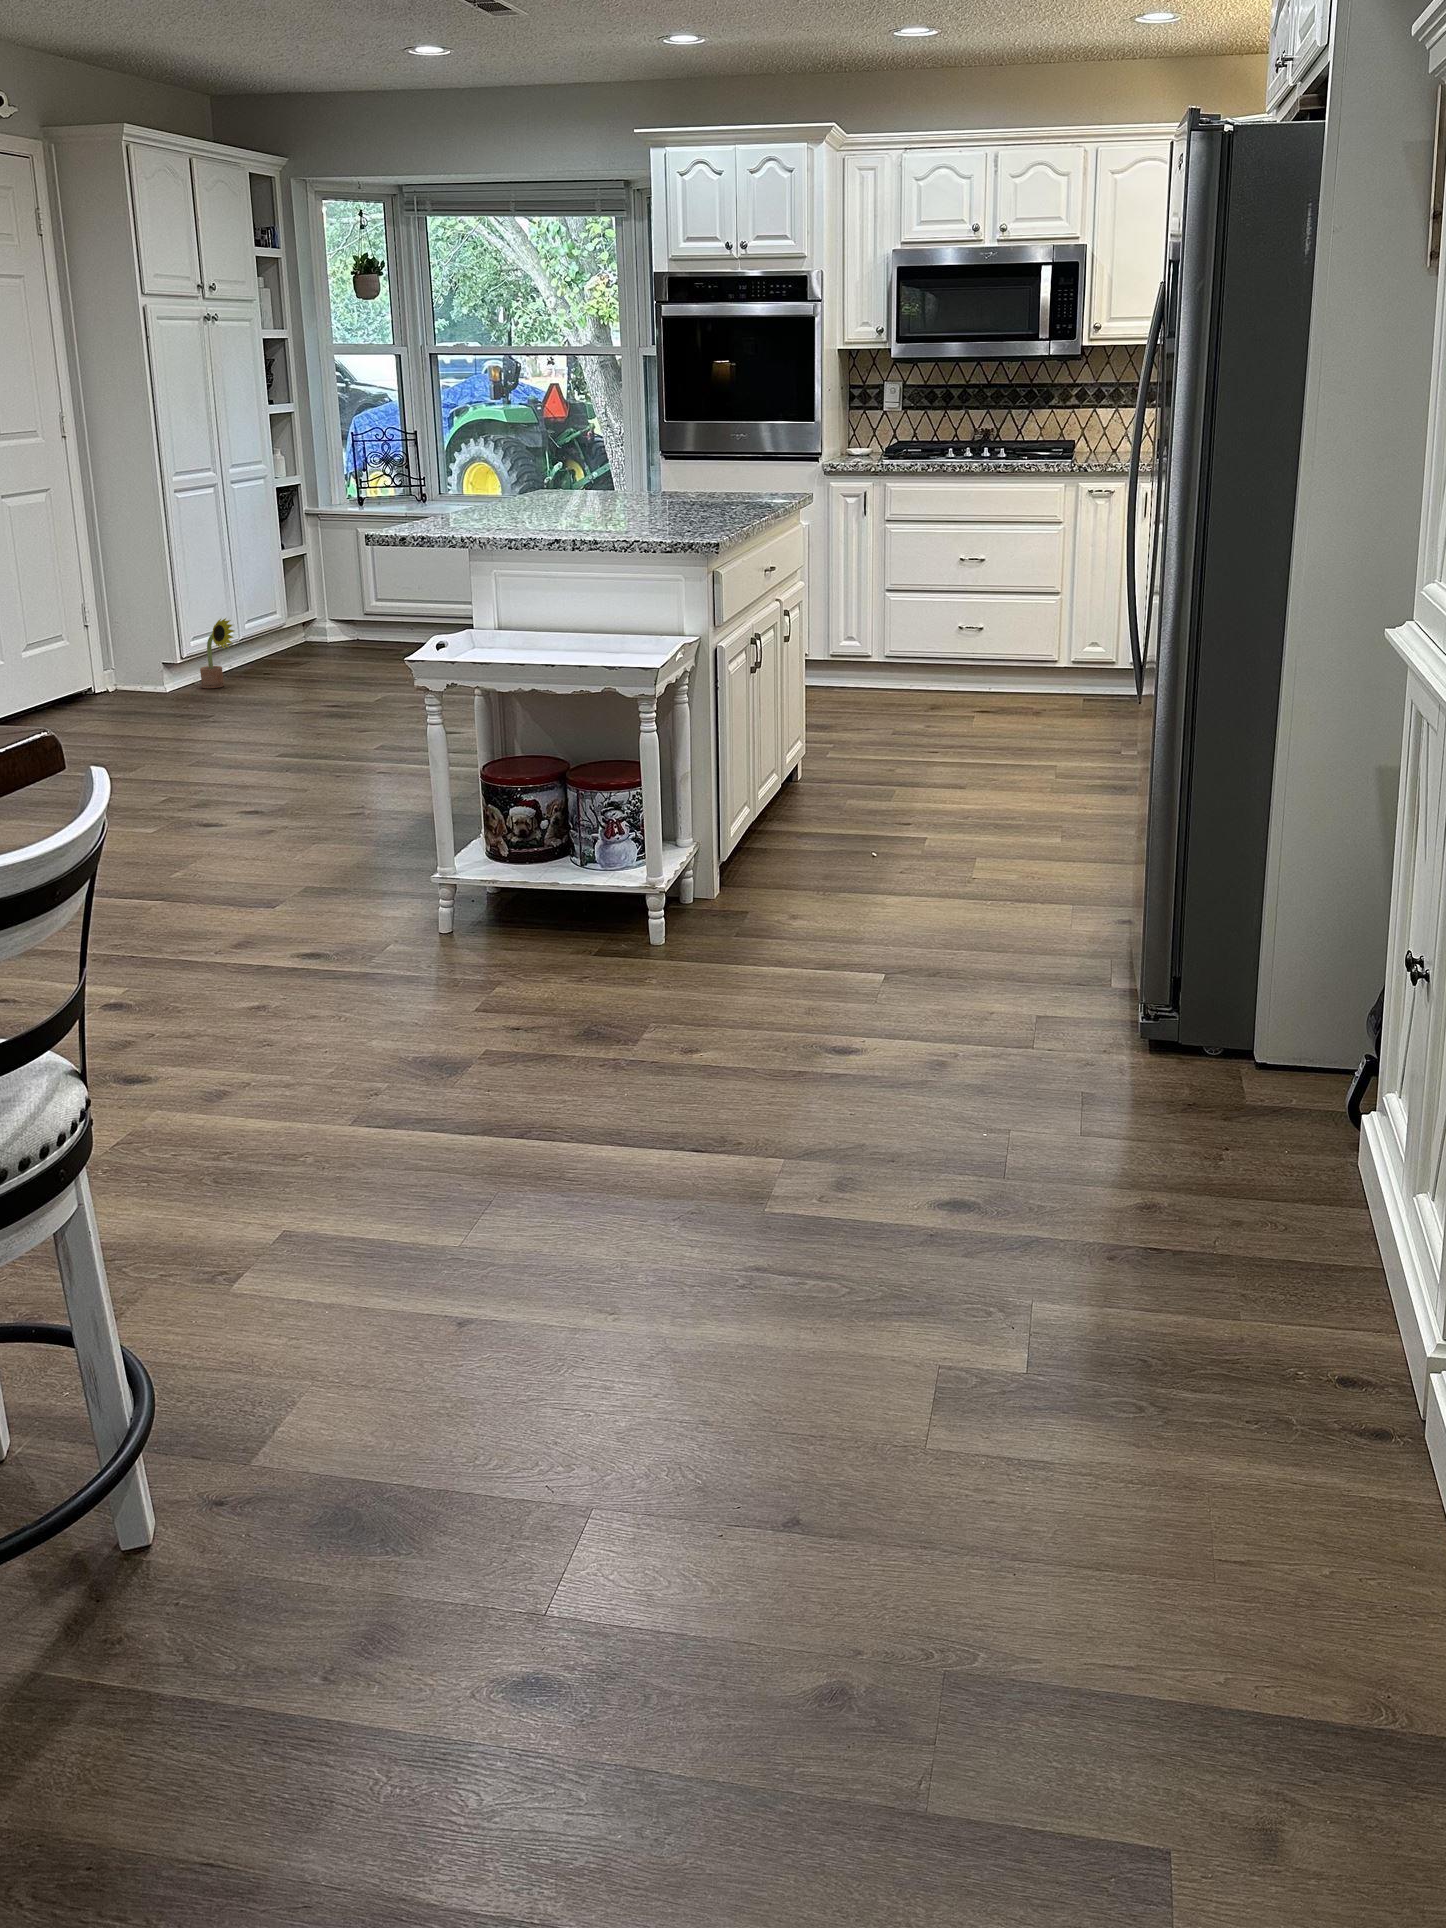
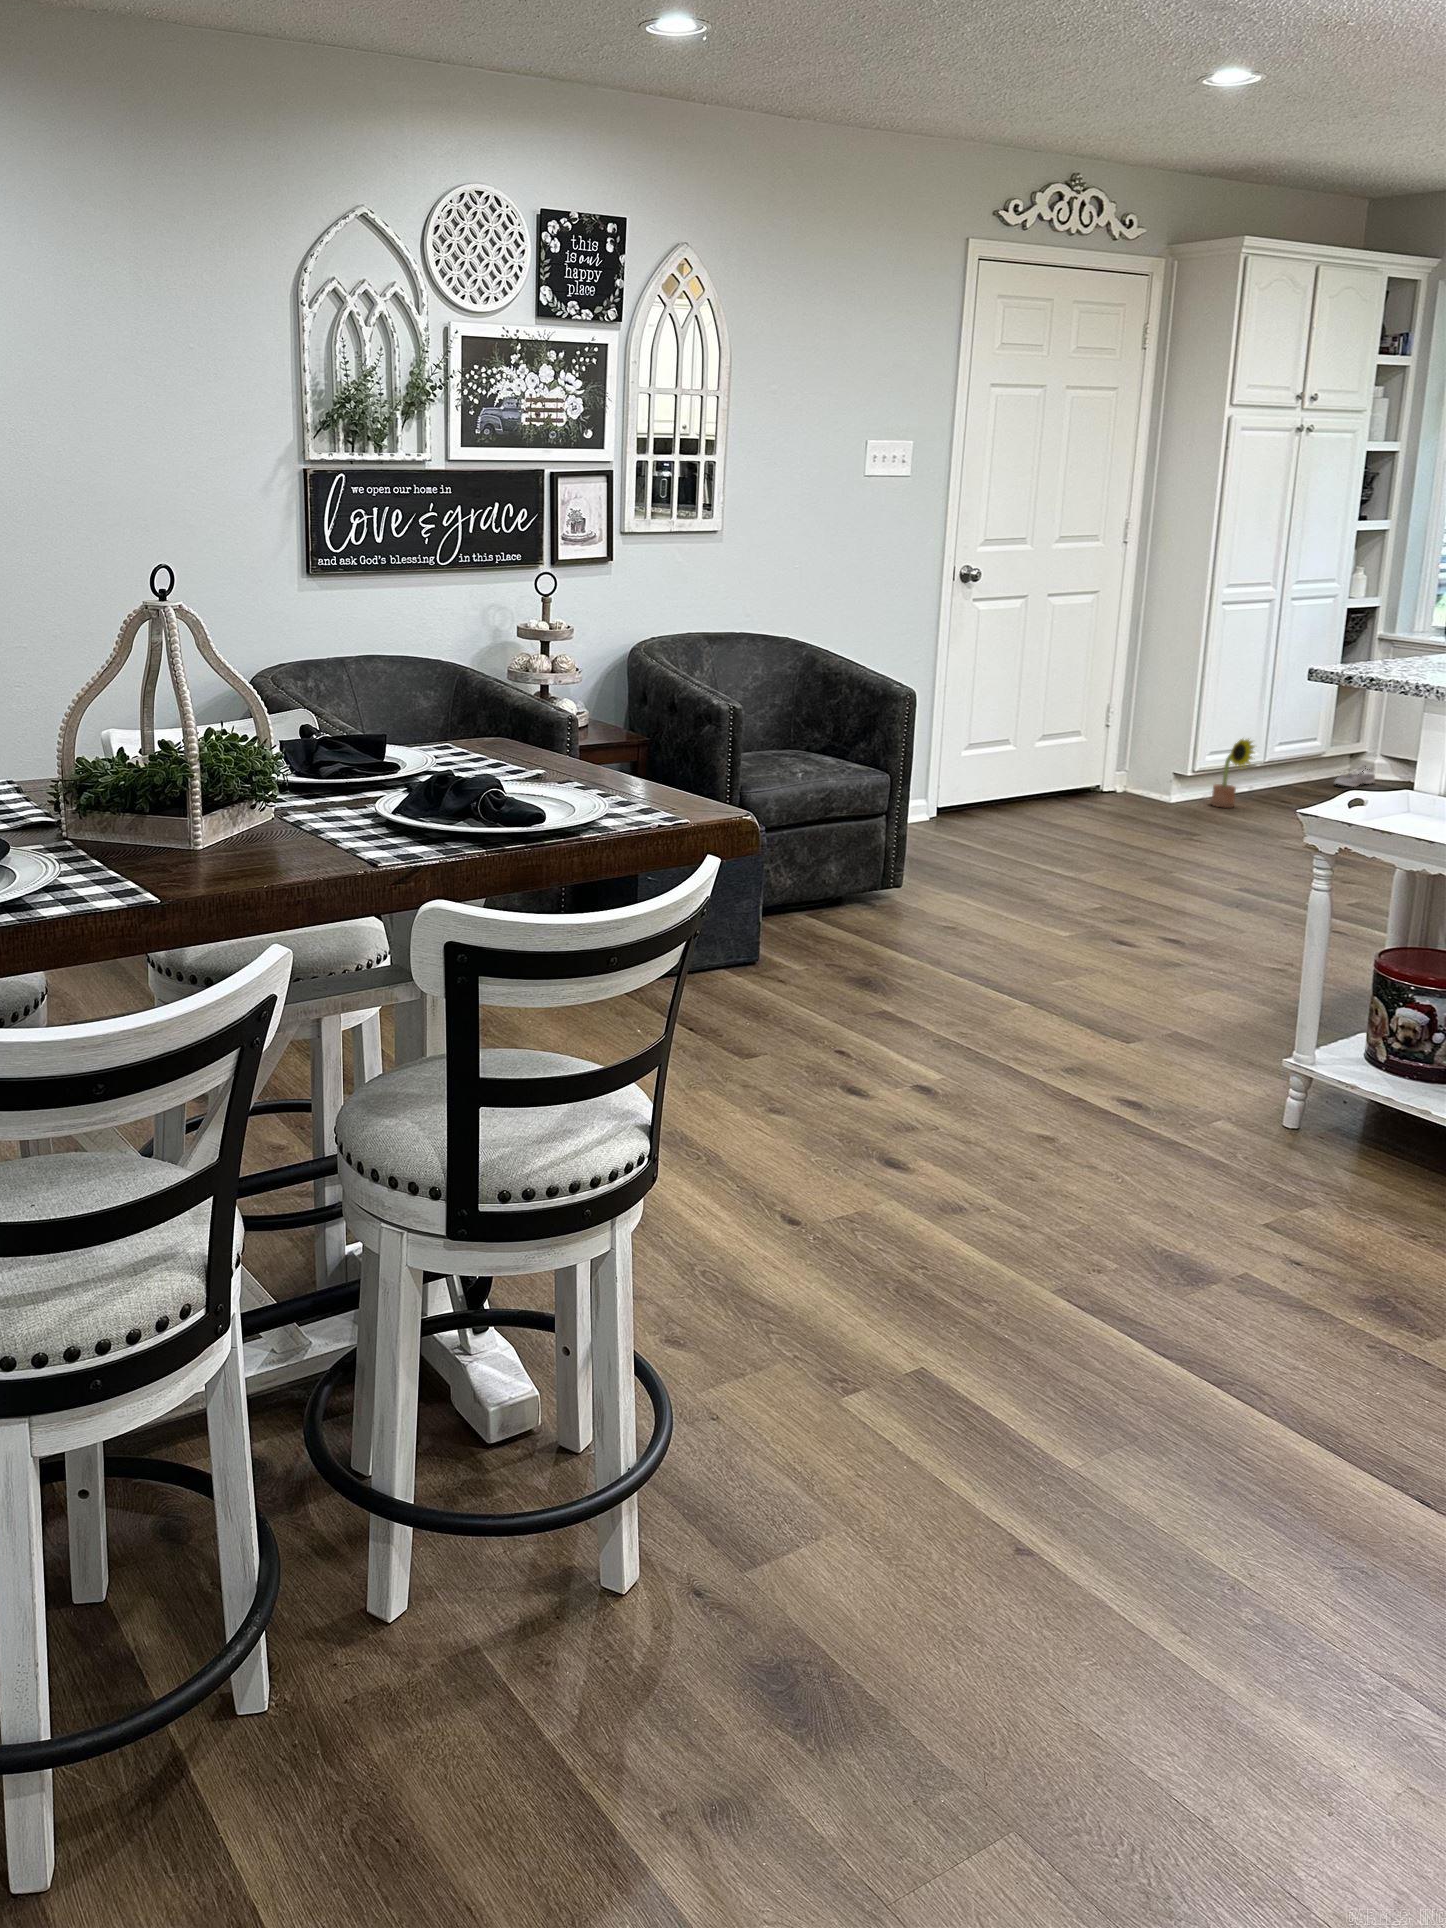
shoe: none [296,628,328,651] -> present [1334,766,1375,787]

